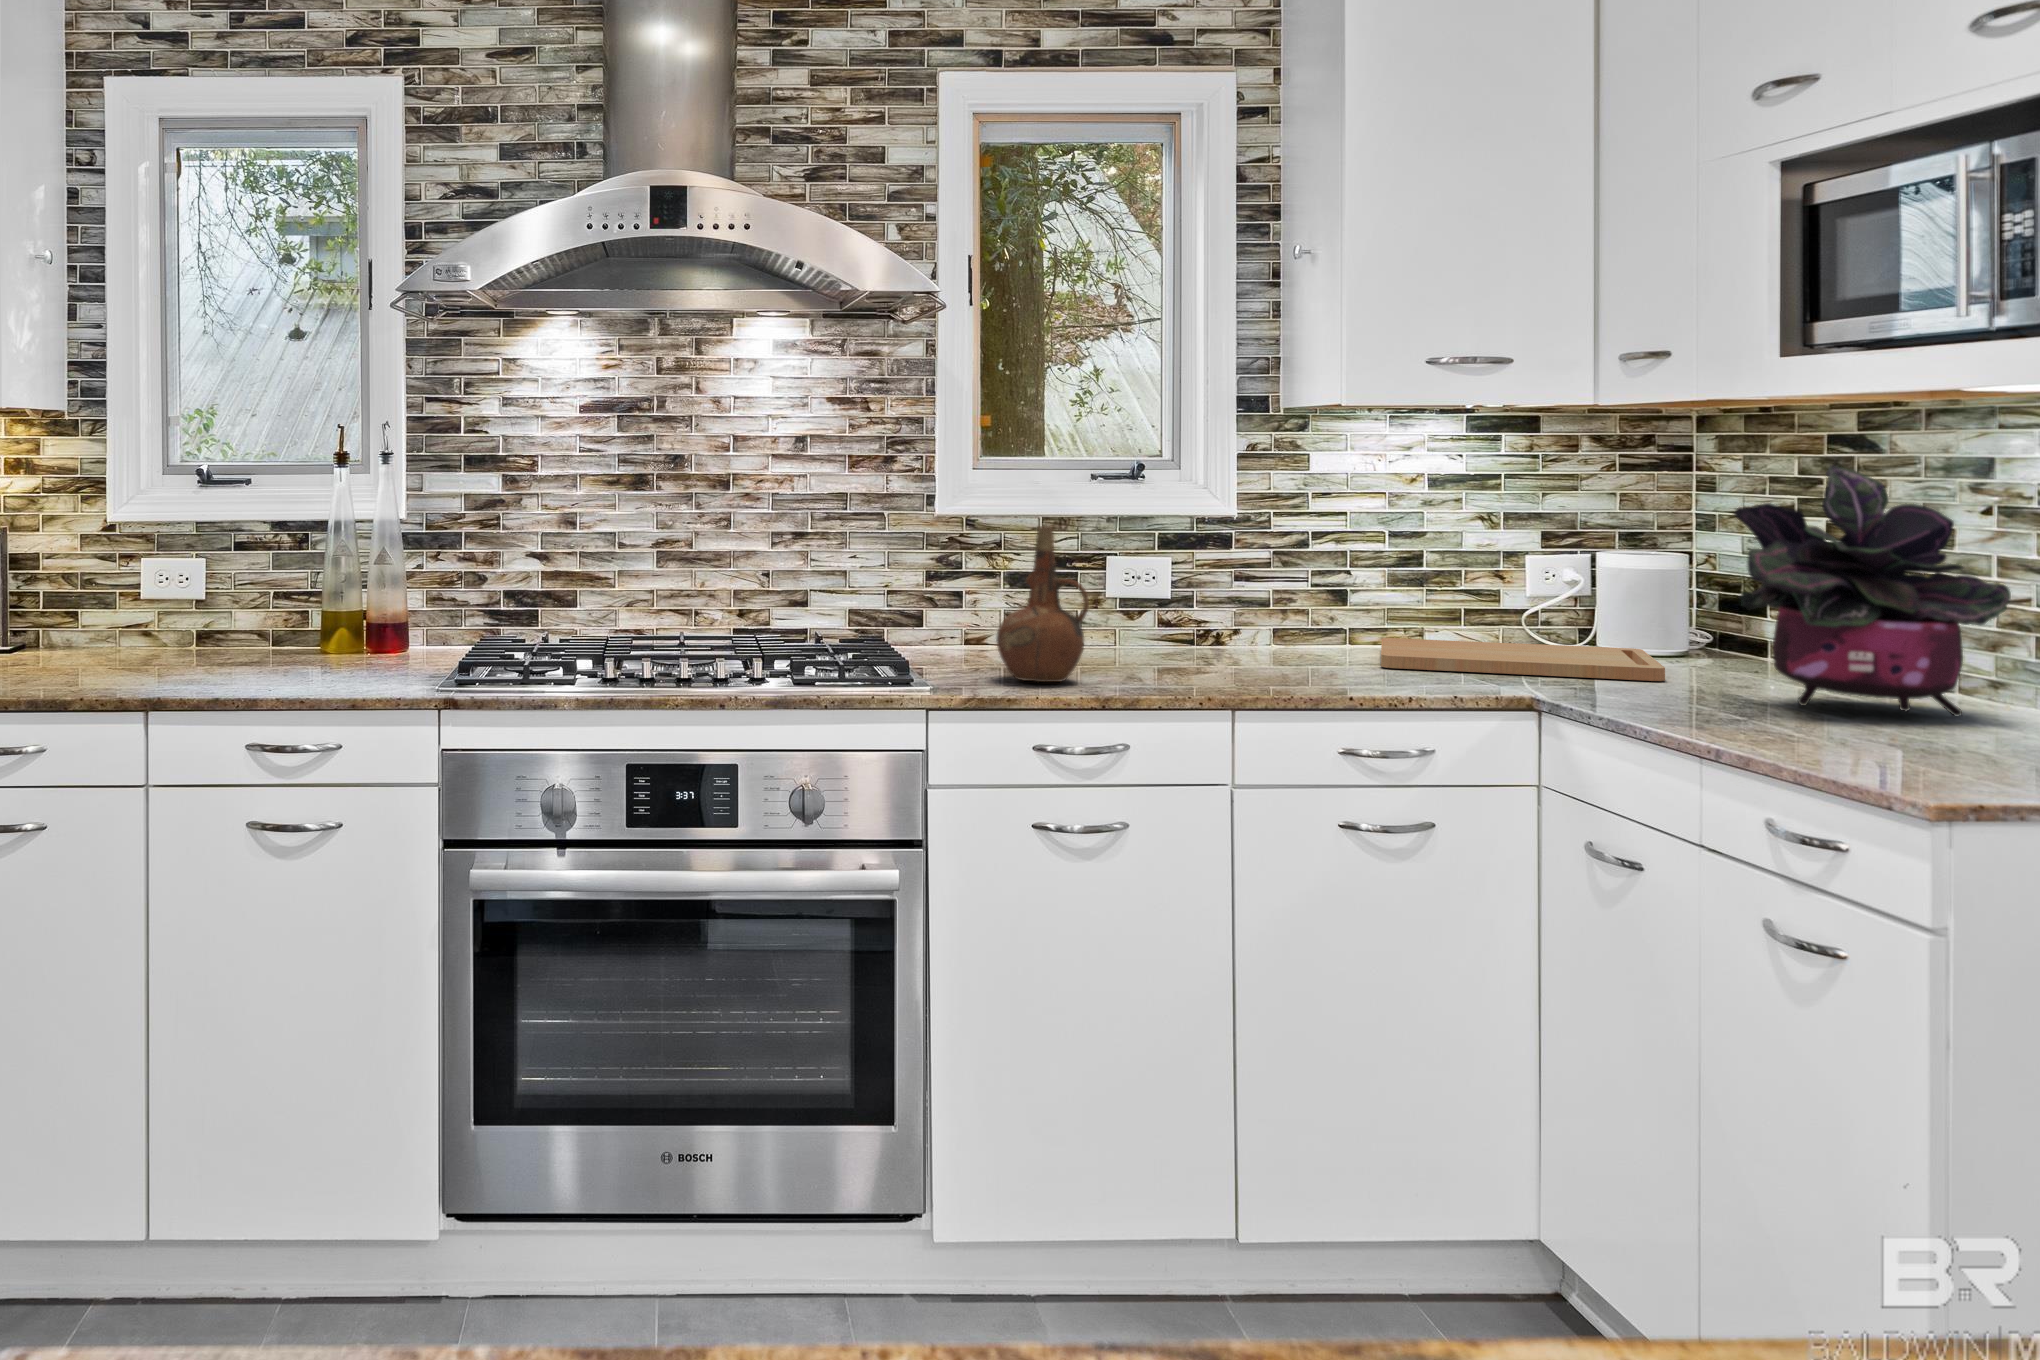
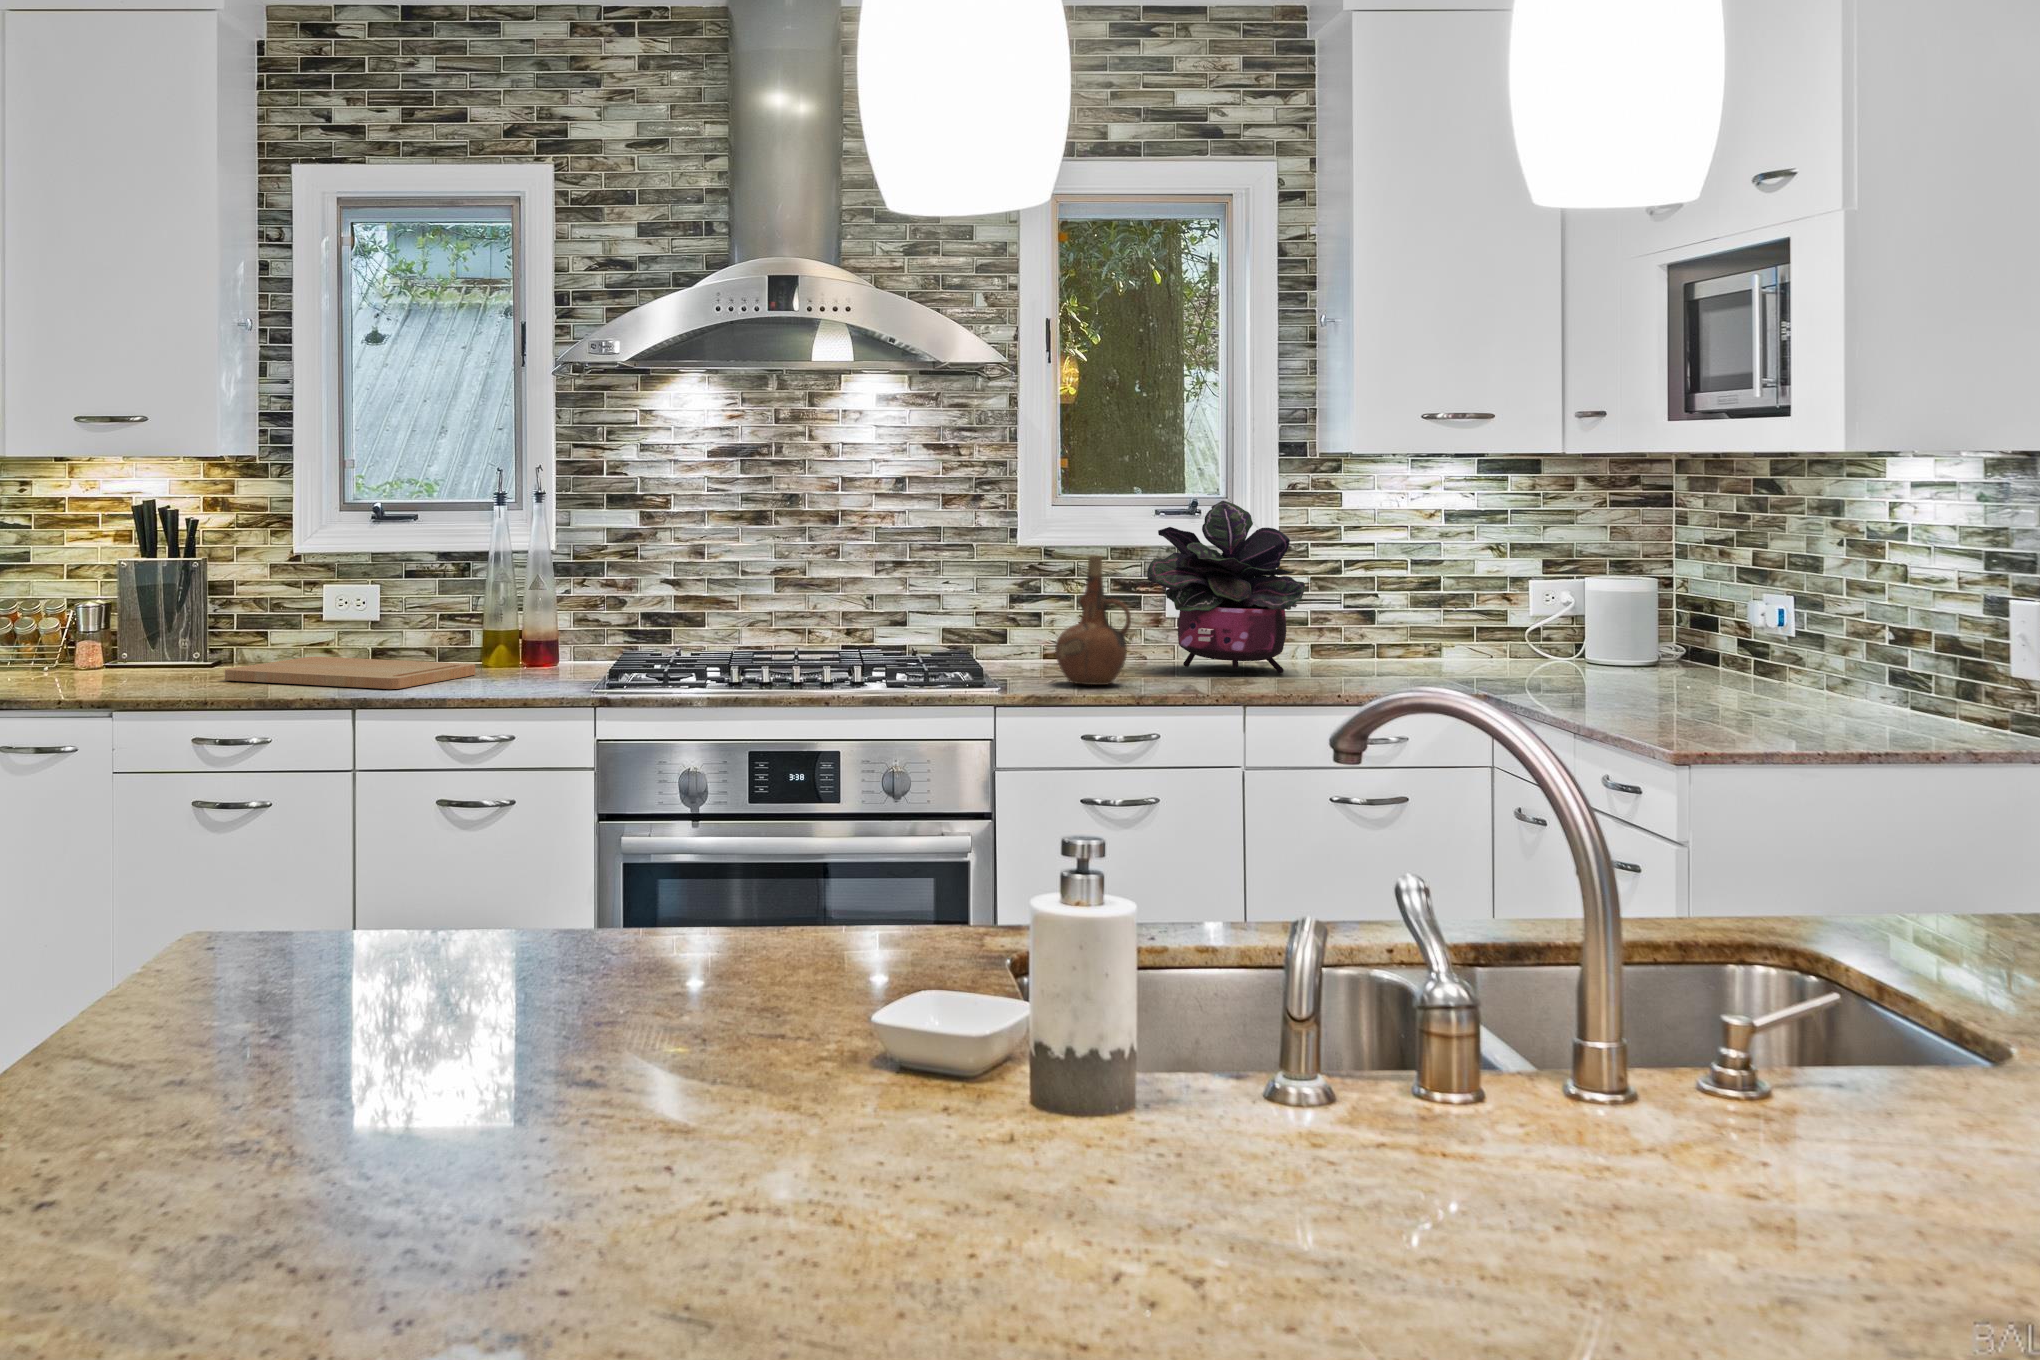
potted plant: present [1734,465,2011,716] -> present [1147,501,1305,673]
cutting board: present [1381,638,1665,681] -> present [225,657,475,689]

